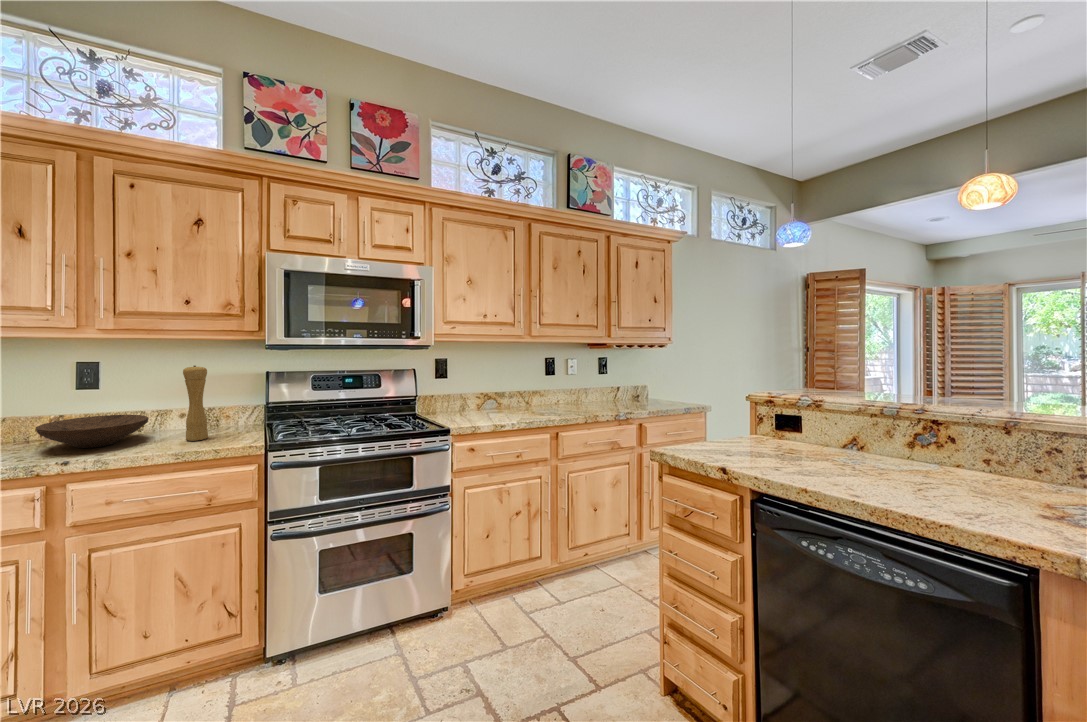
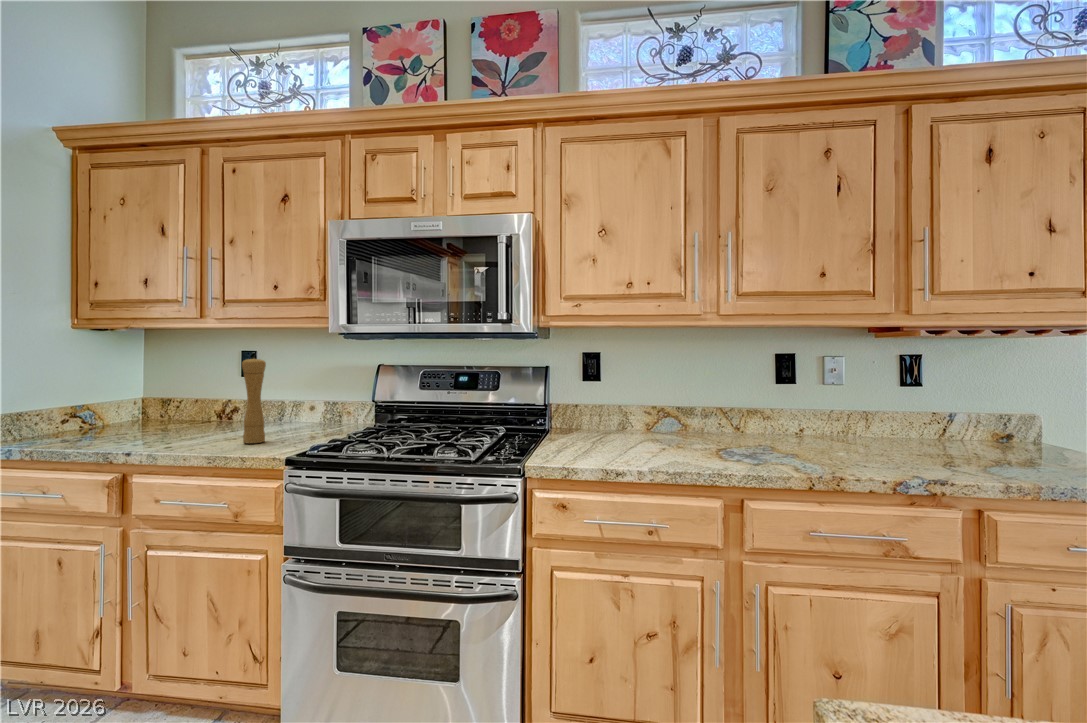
wooden bowl: present [36,415,148,448] -> none [140,411,234,440]

